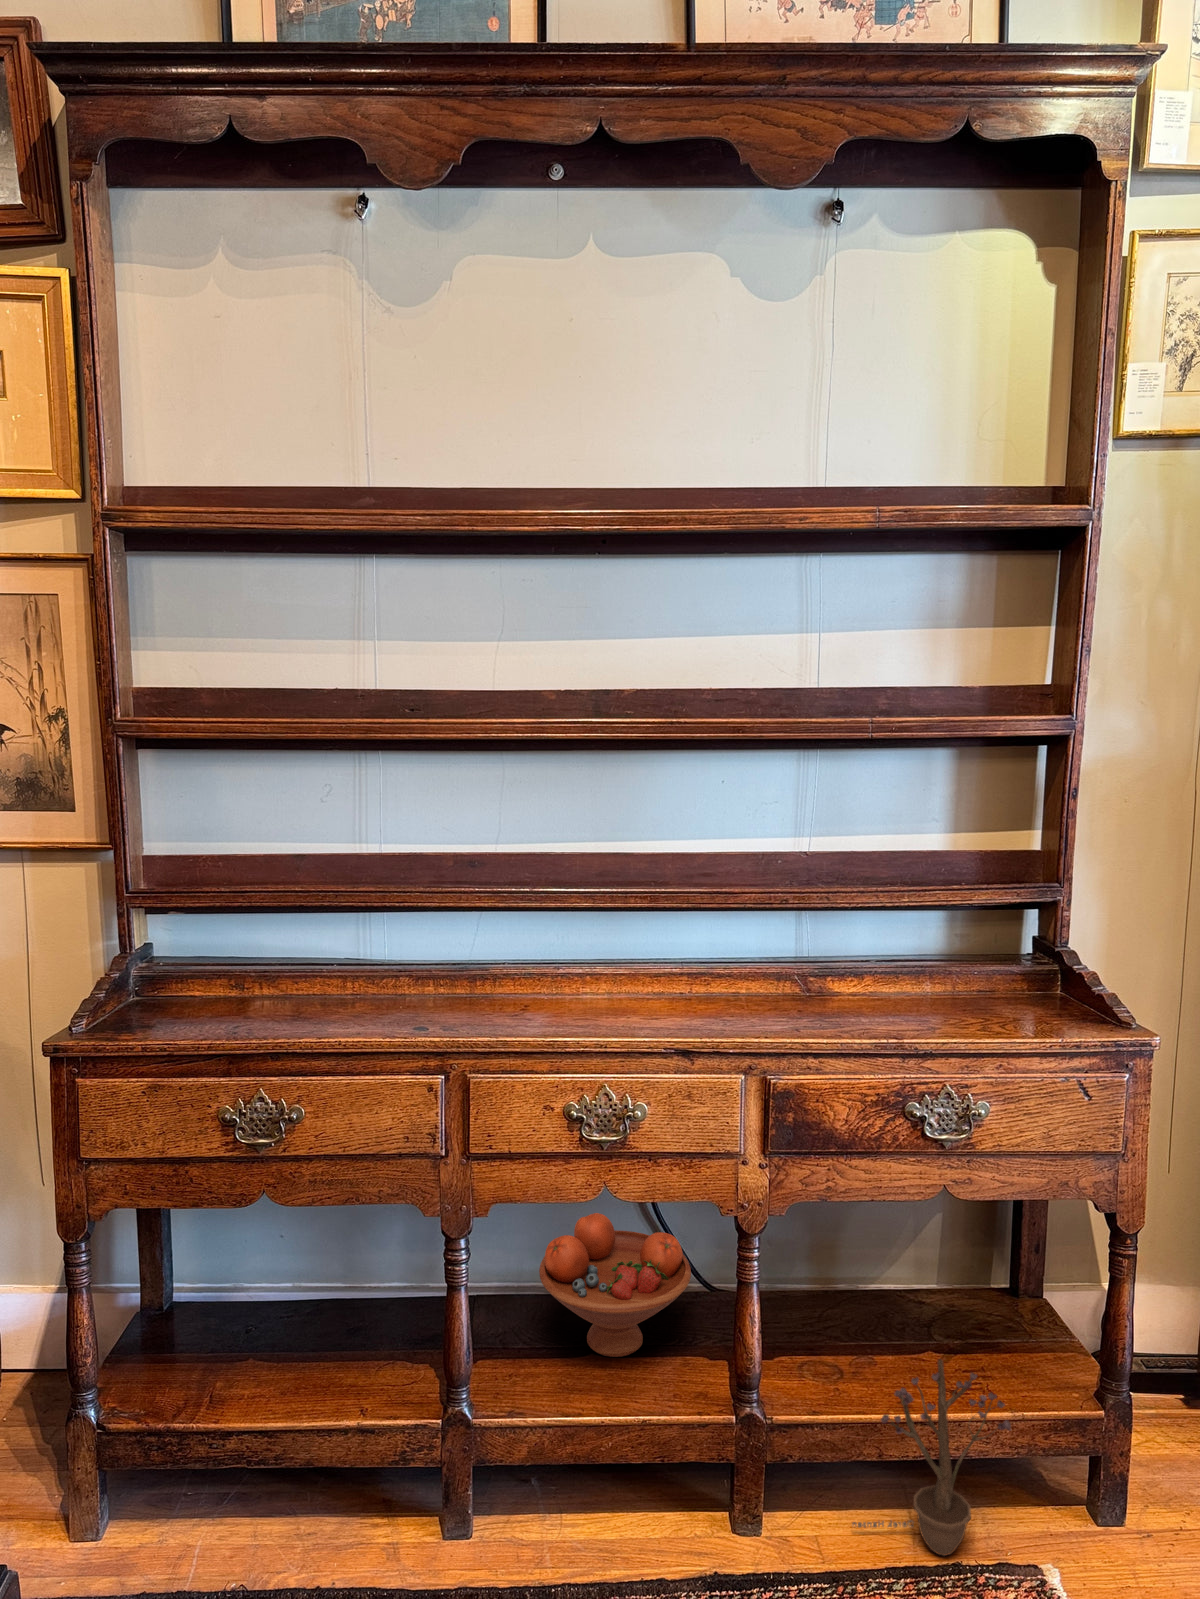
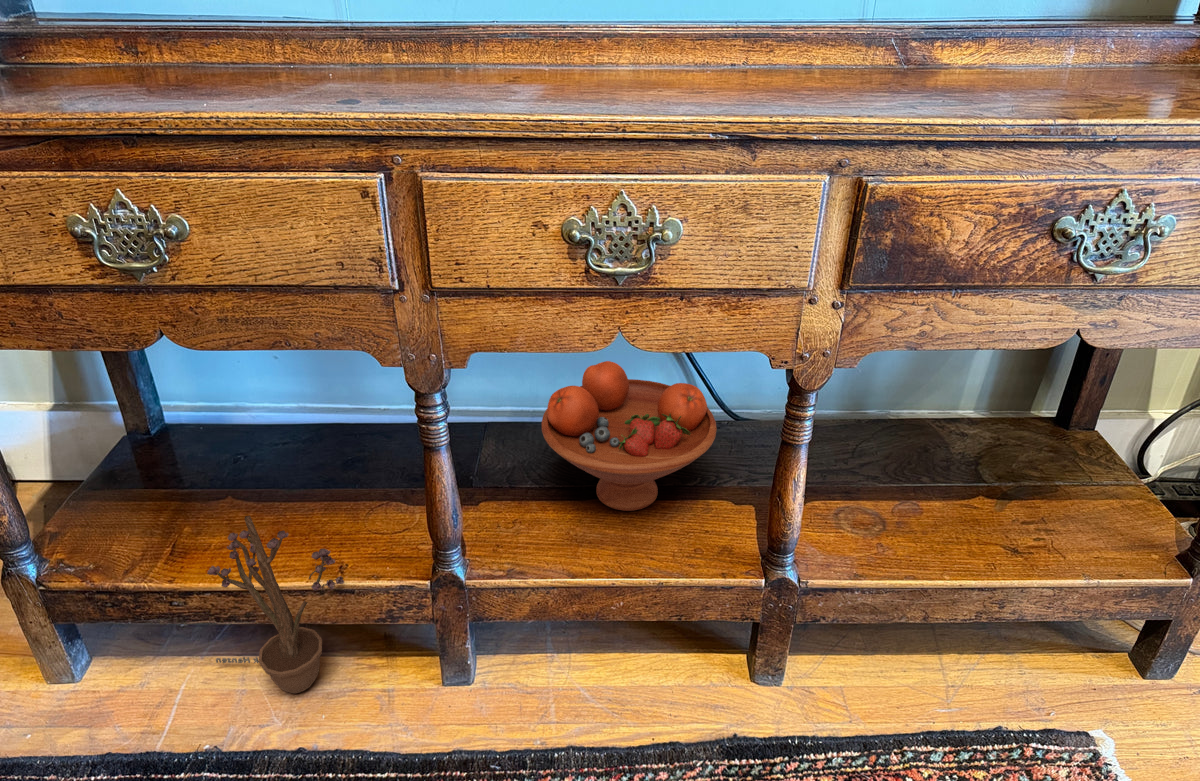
decorative plant: present [852,1359,1011,1556] -> present [207,516,344,694]

